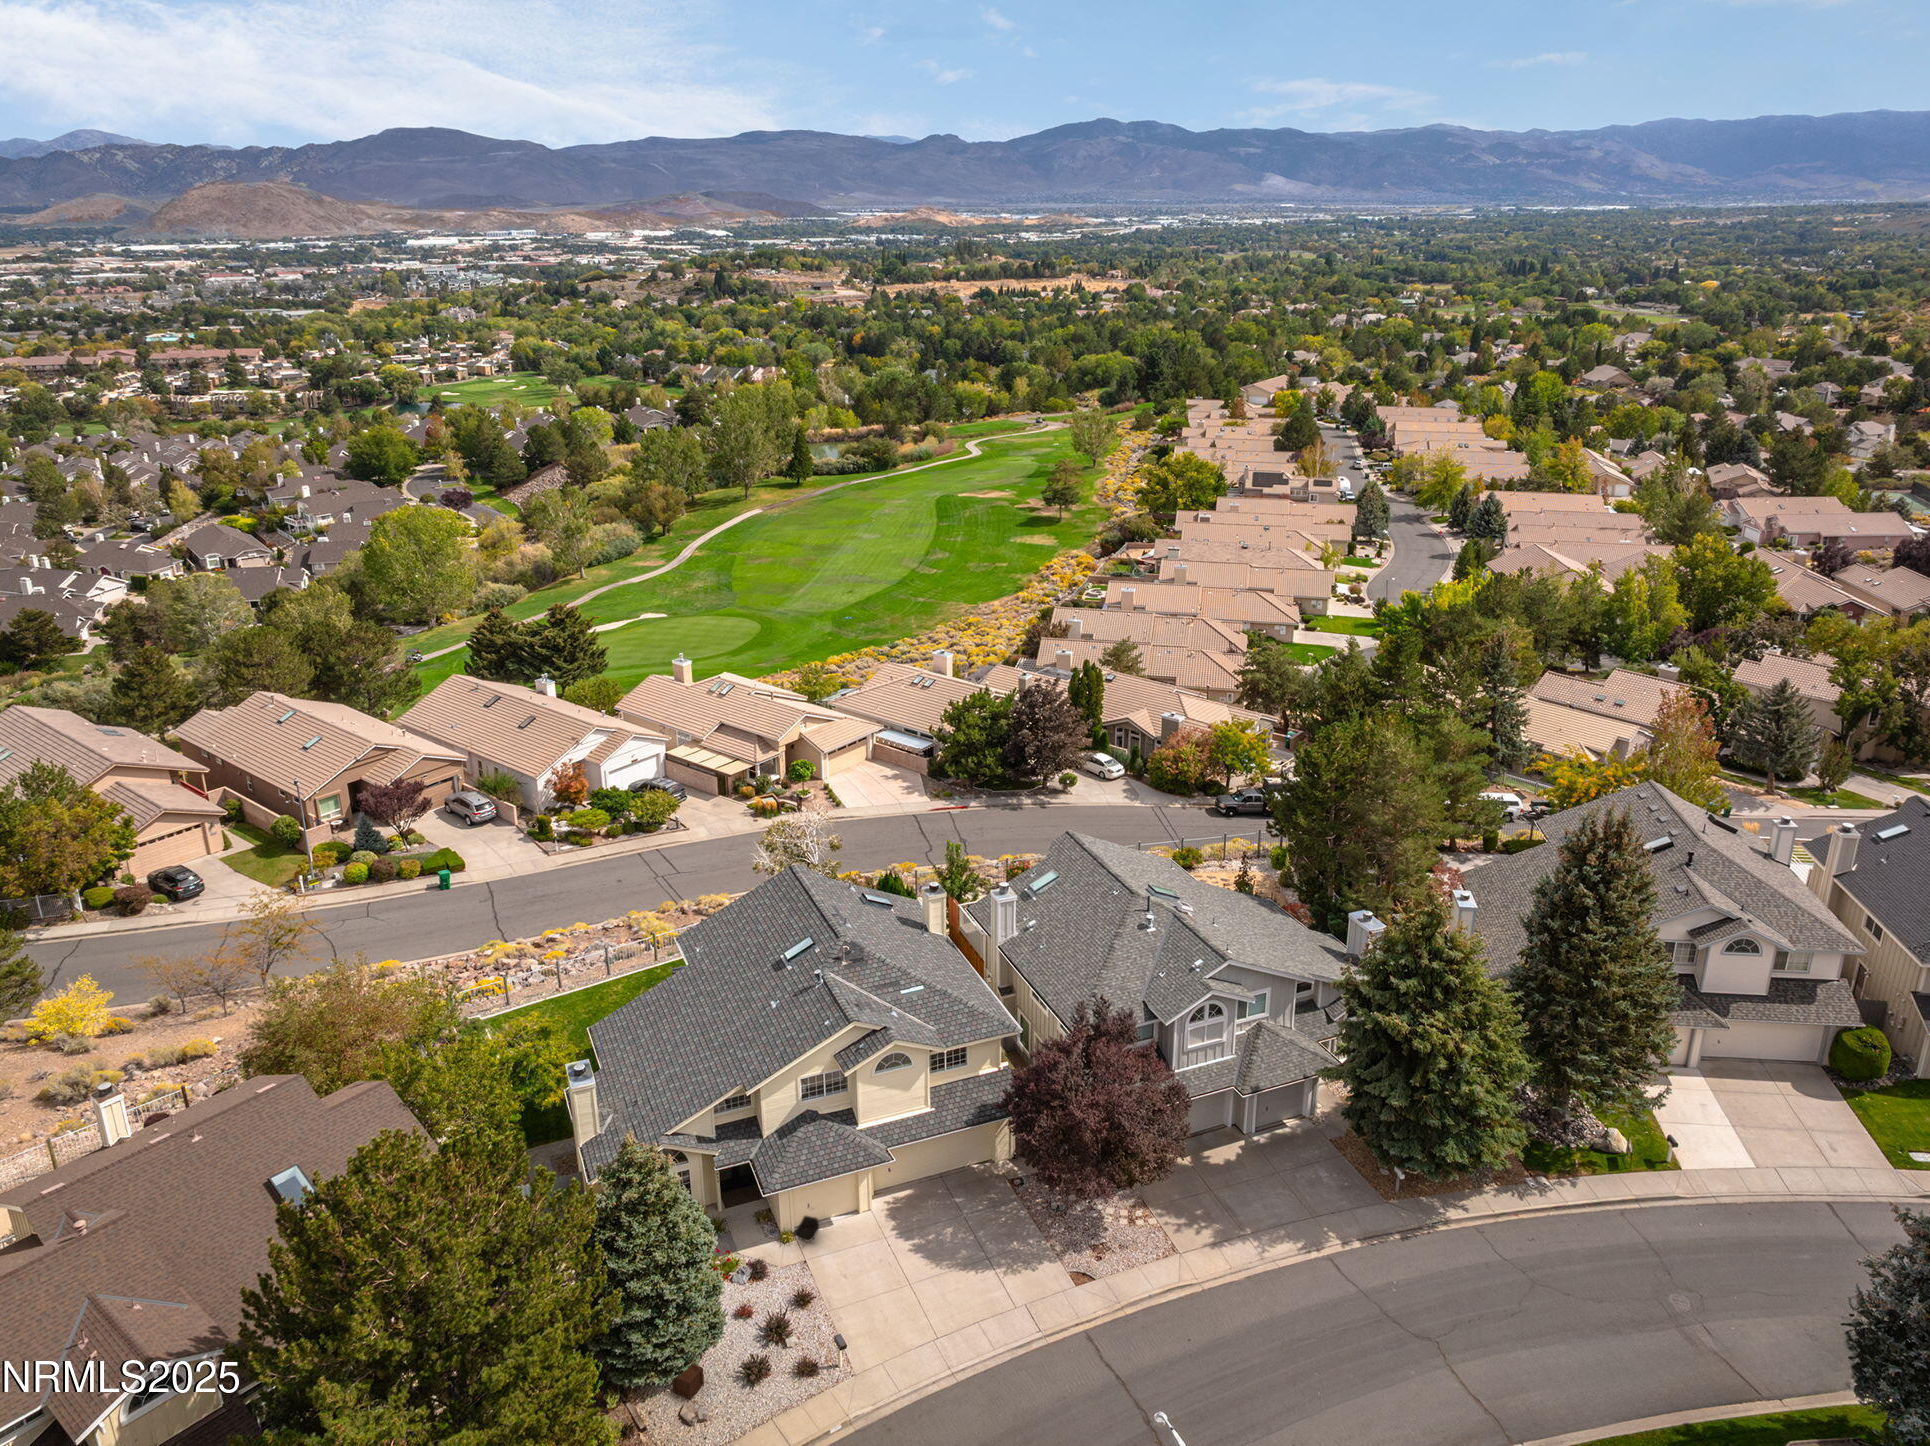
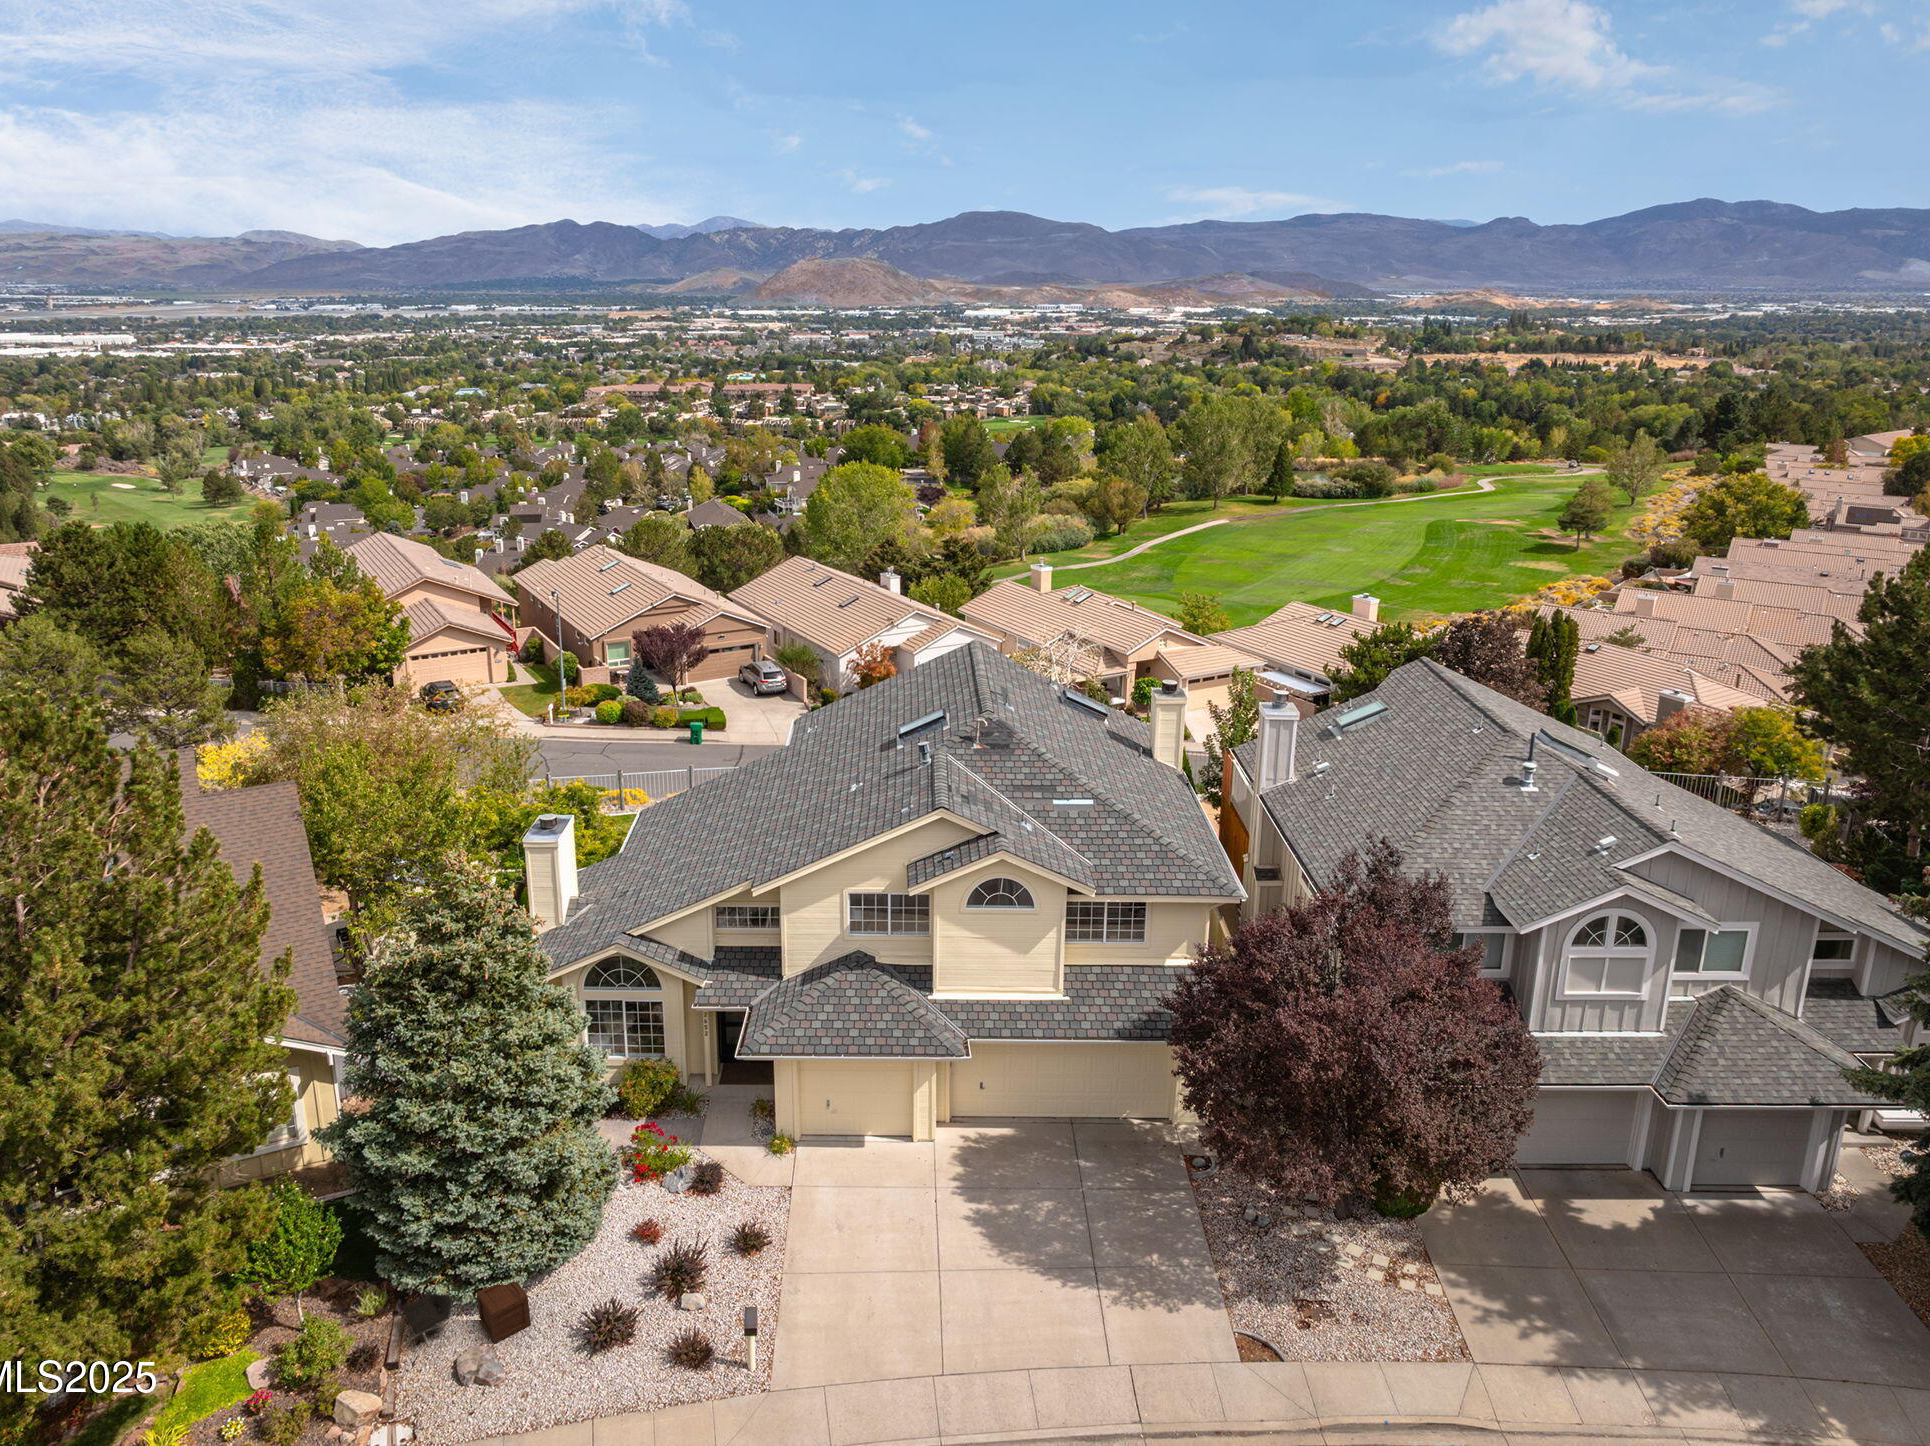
lounge chair: present [794,1216,819,1244] -> present [402,1294,452,1344]

